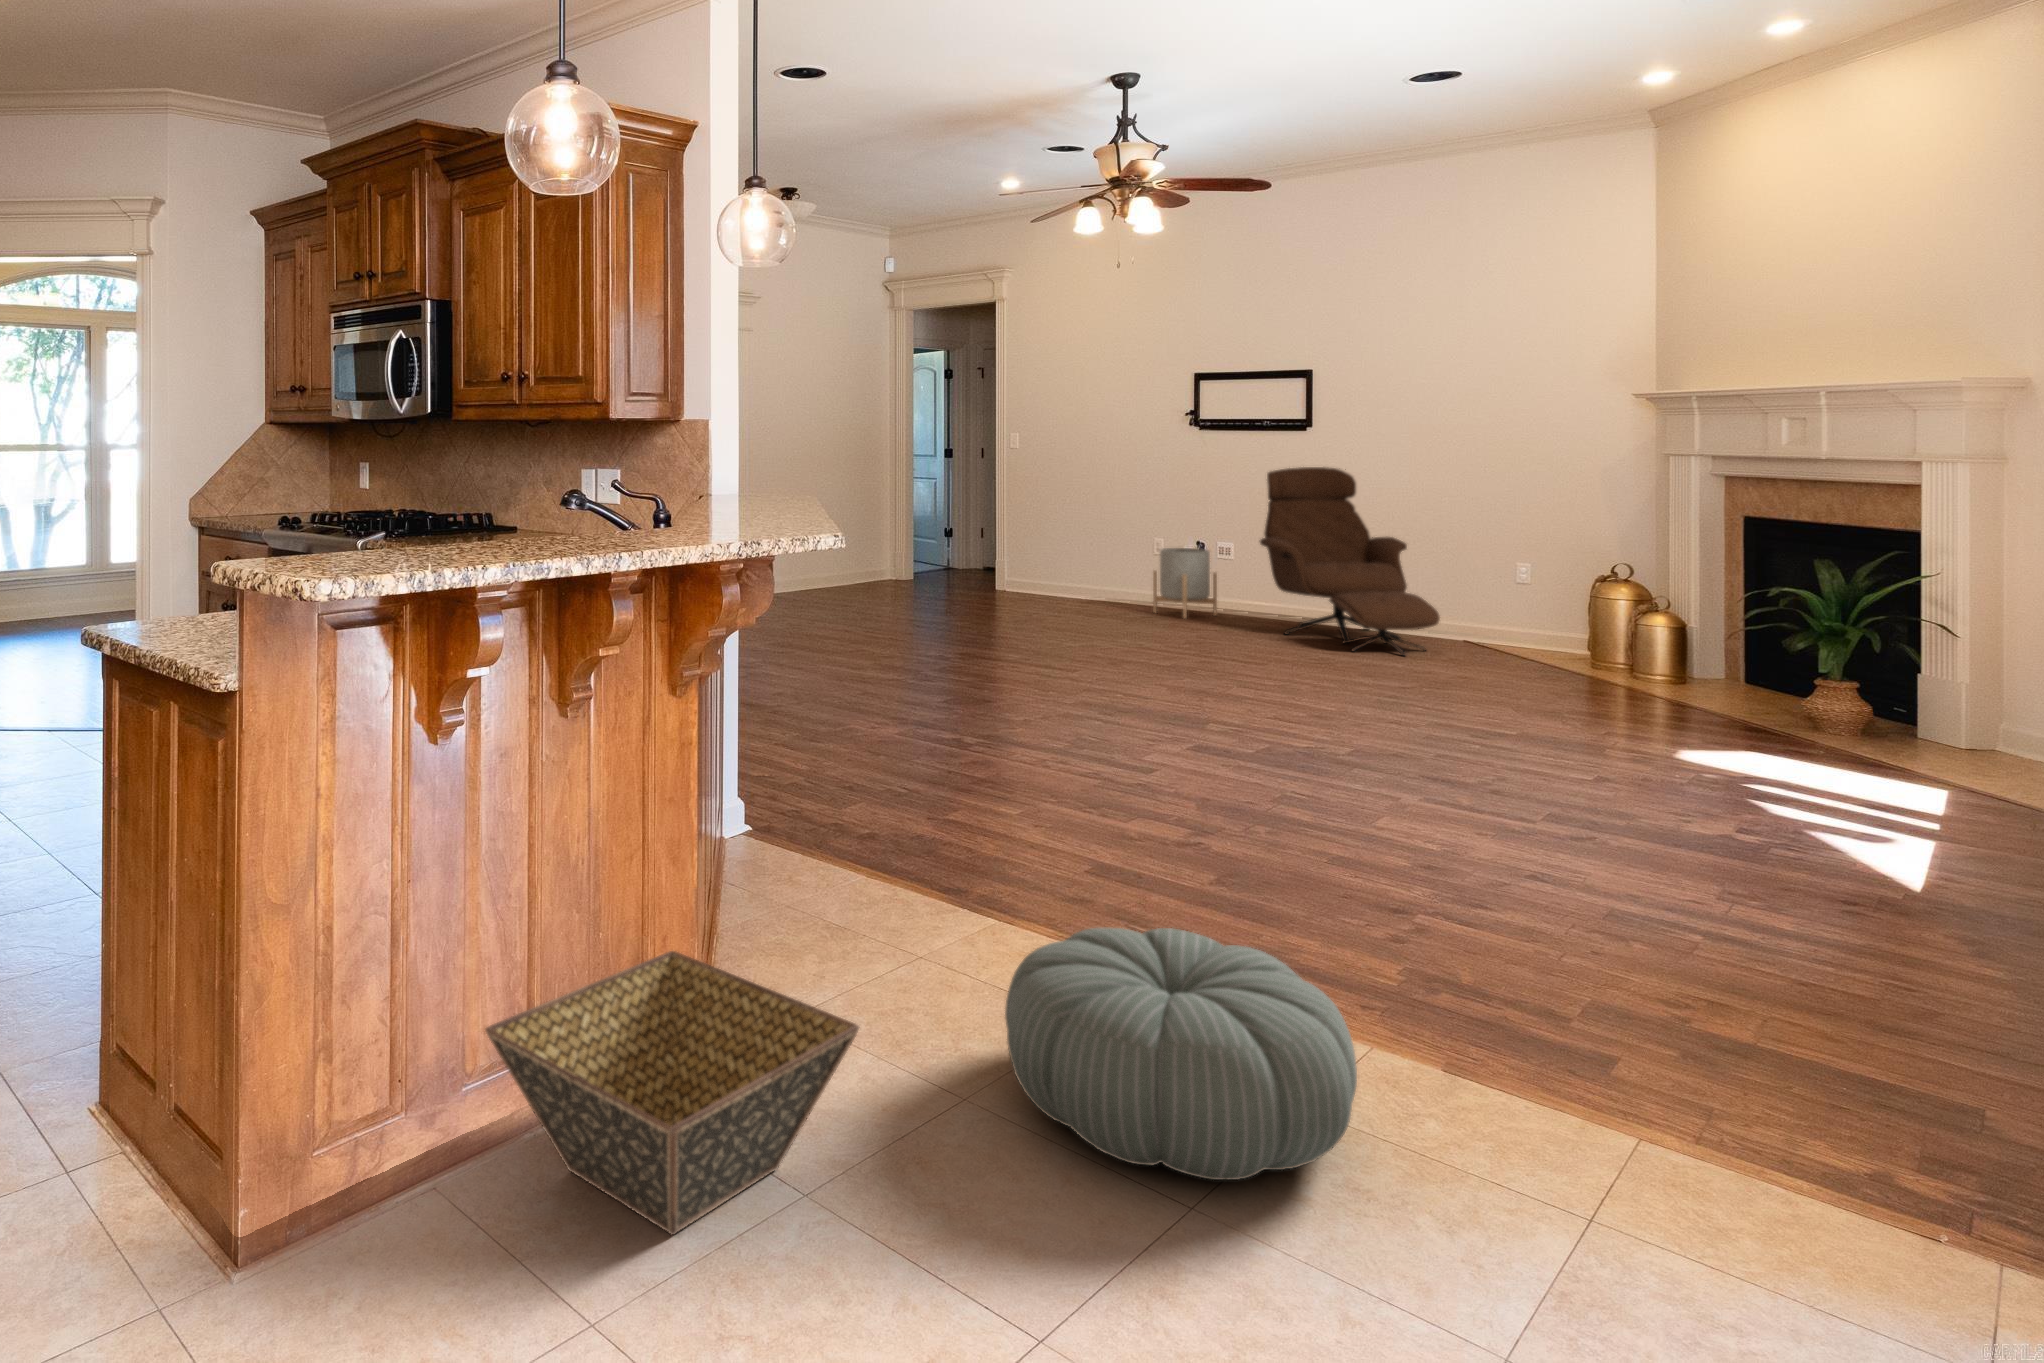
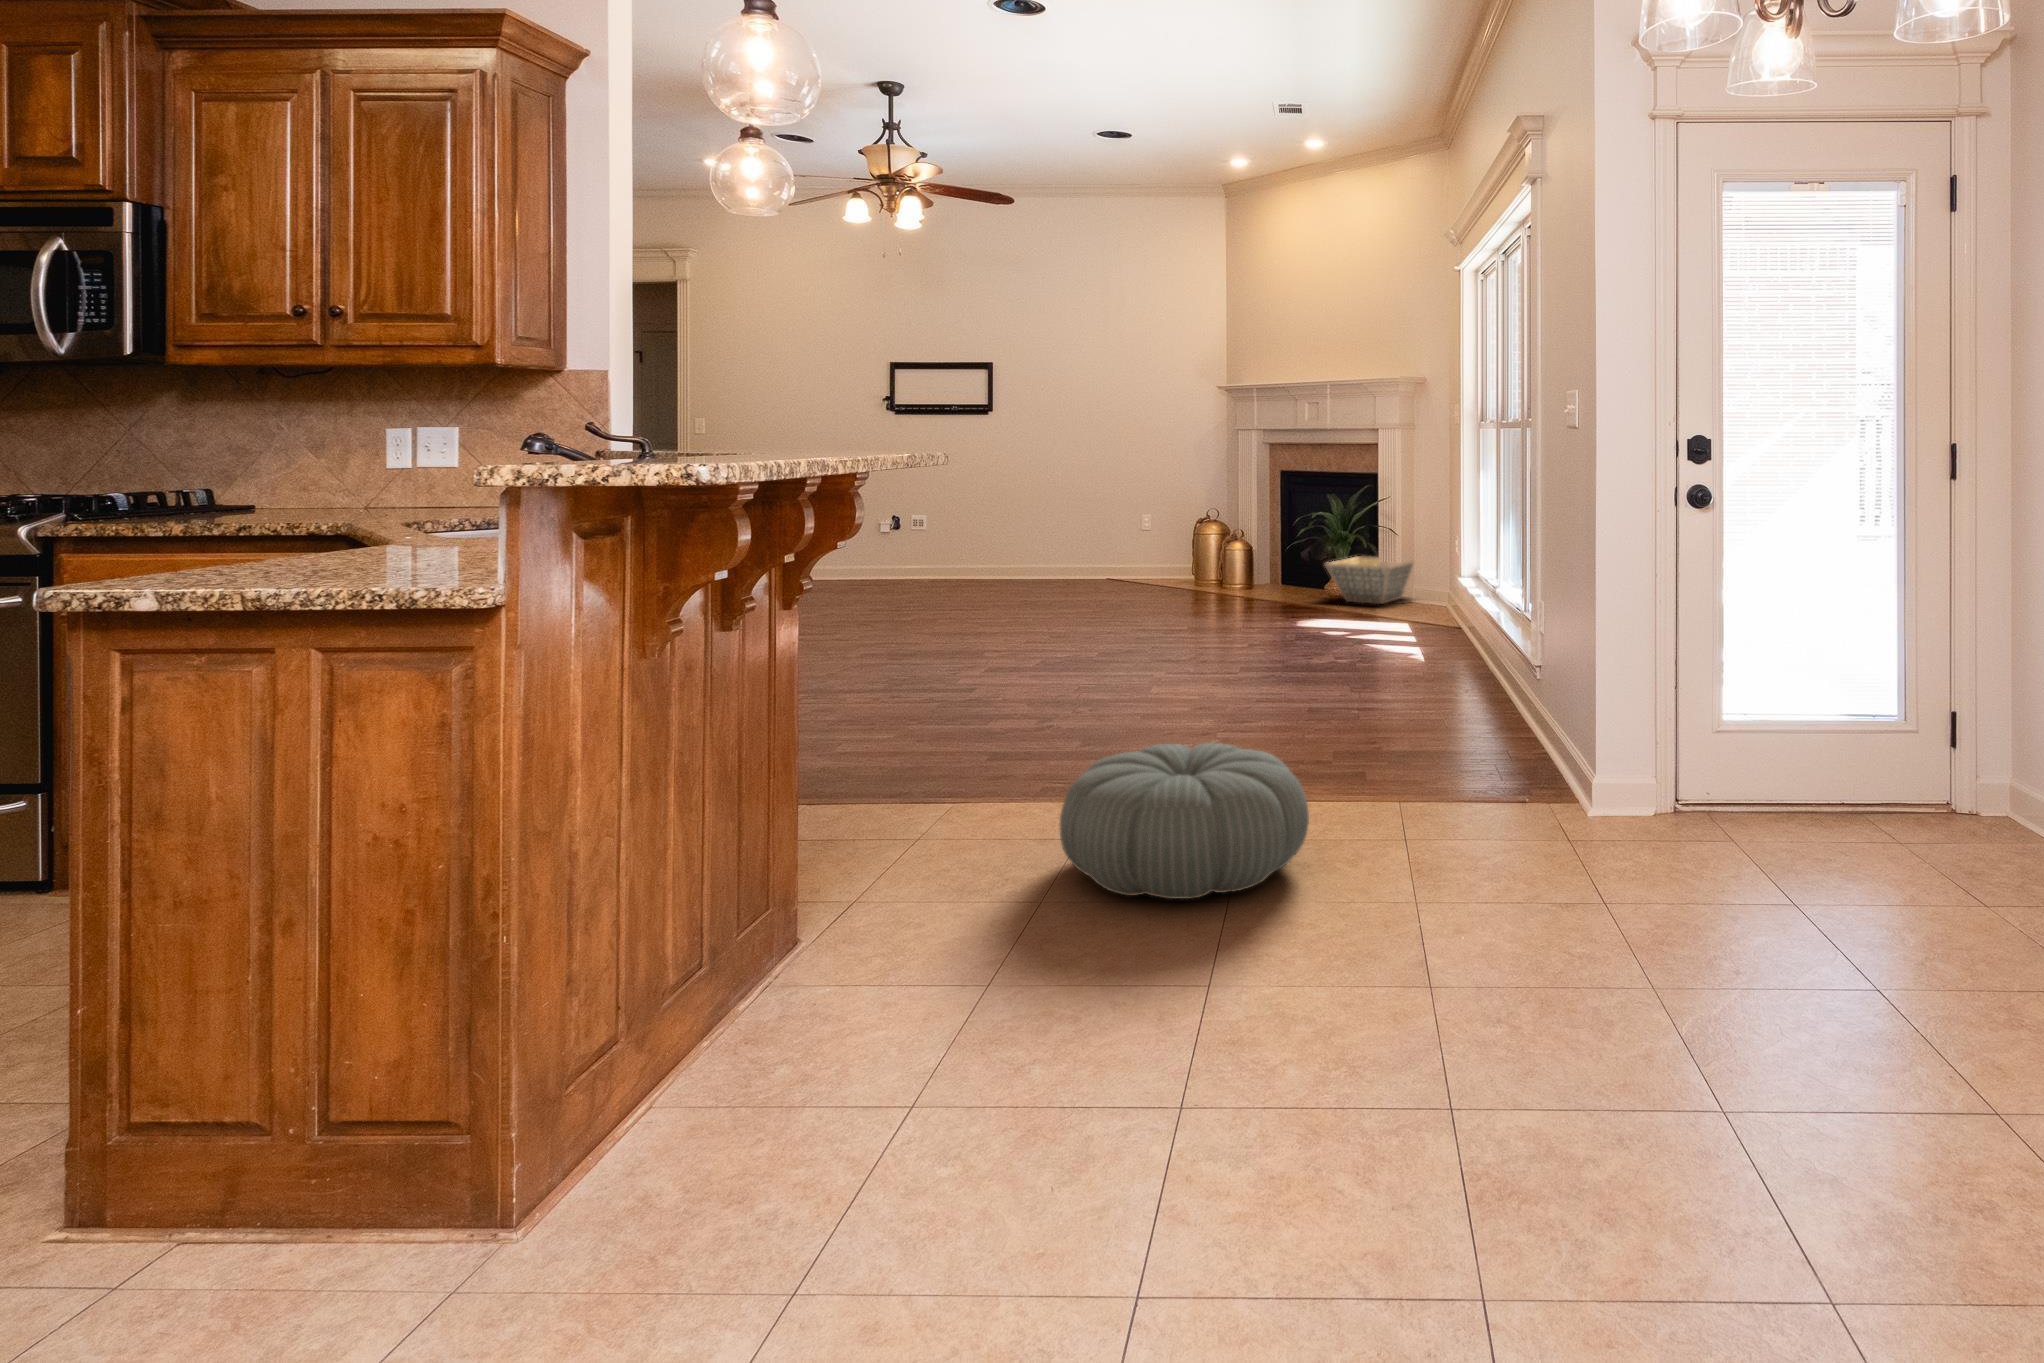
lounge chair: present [1260,467,1440,656] -> none [957,445,1100,591]
planter: present [1153,548,1217,618] -> none [859,521,916,584]
basket: present [485,951,860,1235] -> present [1325,556,1413,604]

